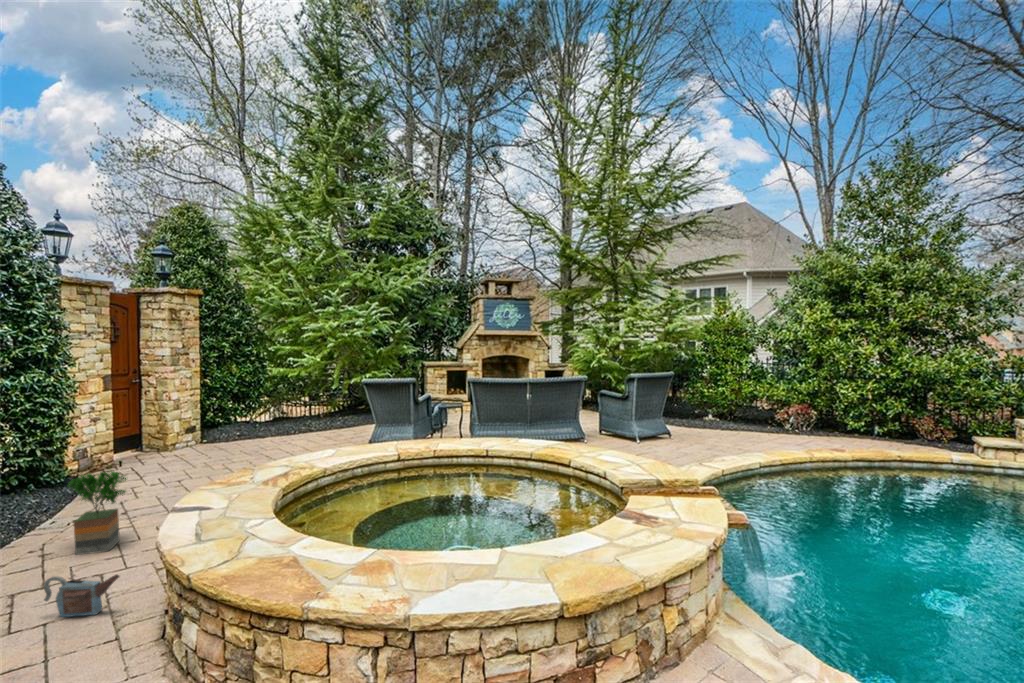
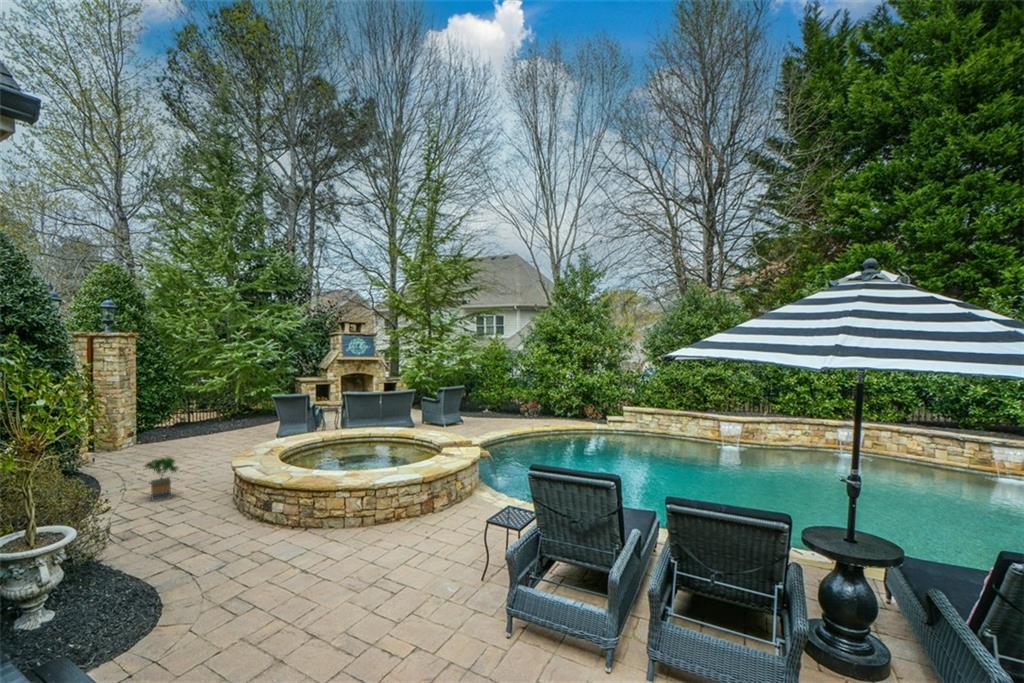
watering can: present [44,575,119,617] -> none [179,498,217,520]

